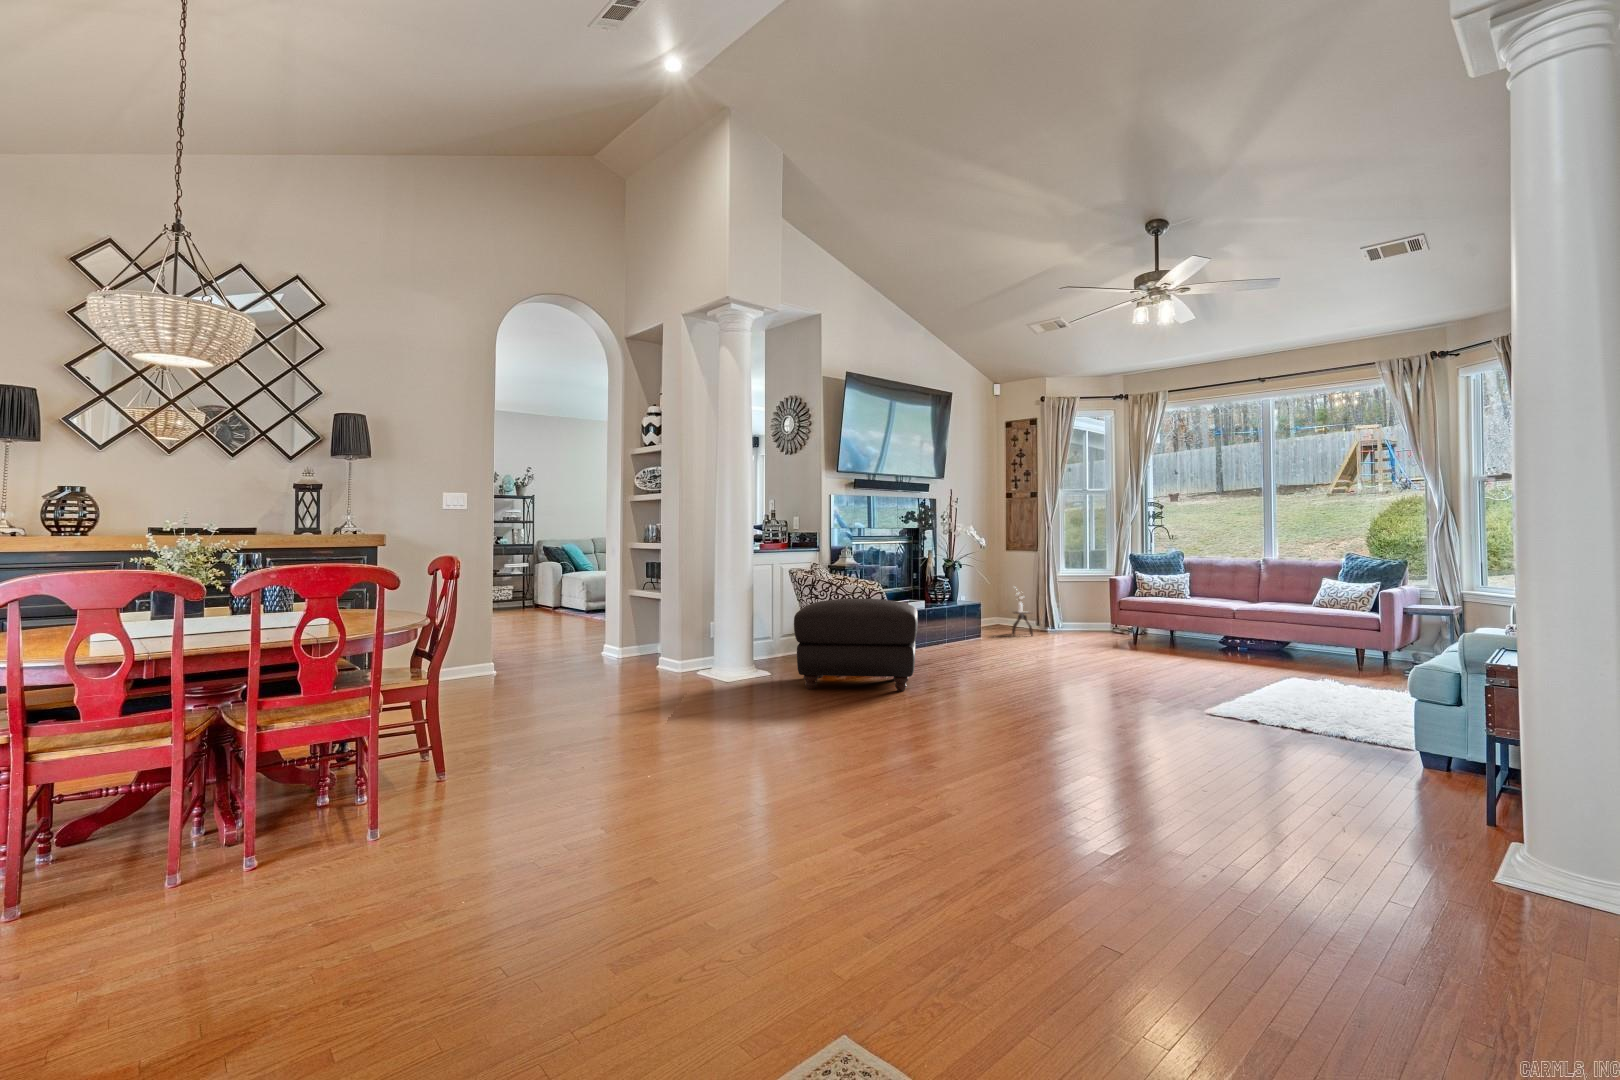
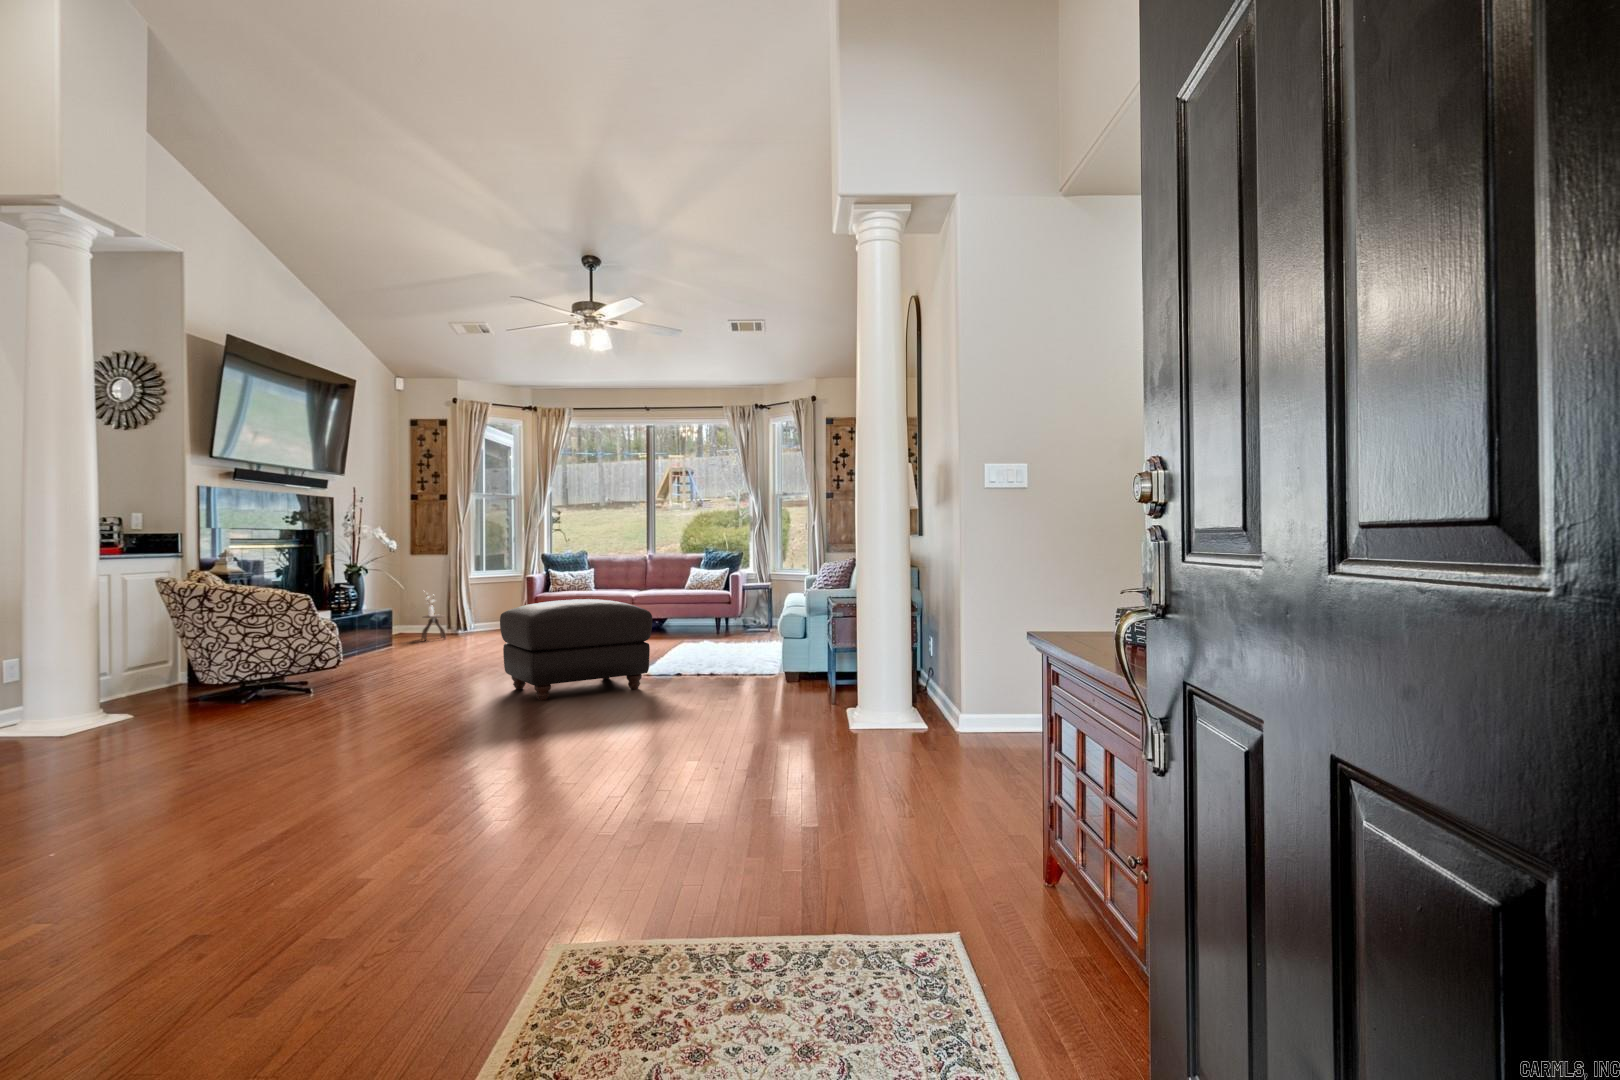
ottoman: present [794,599,918,691] -> present [500,599,652,700]

